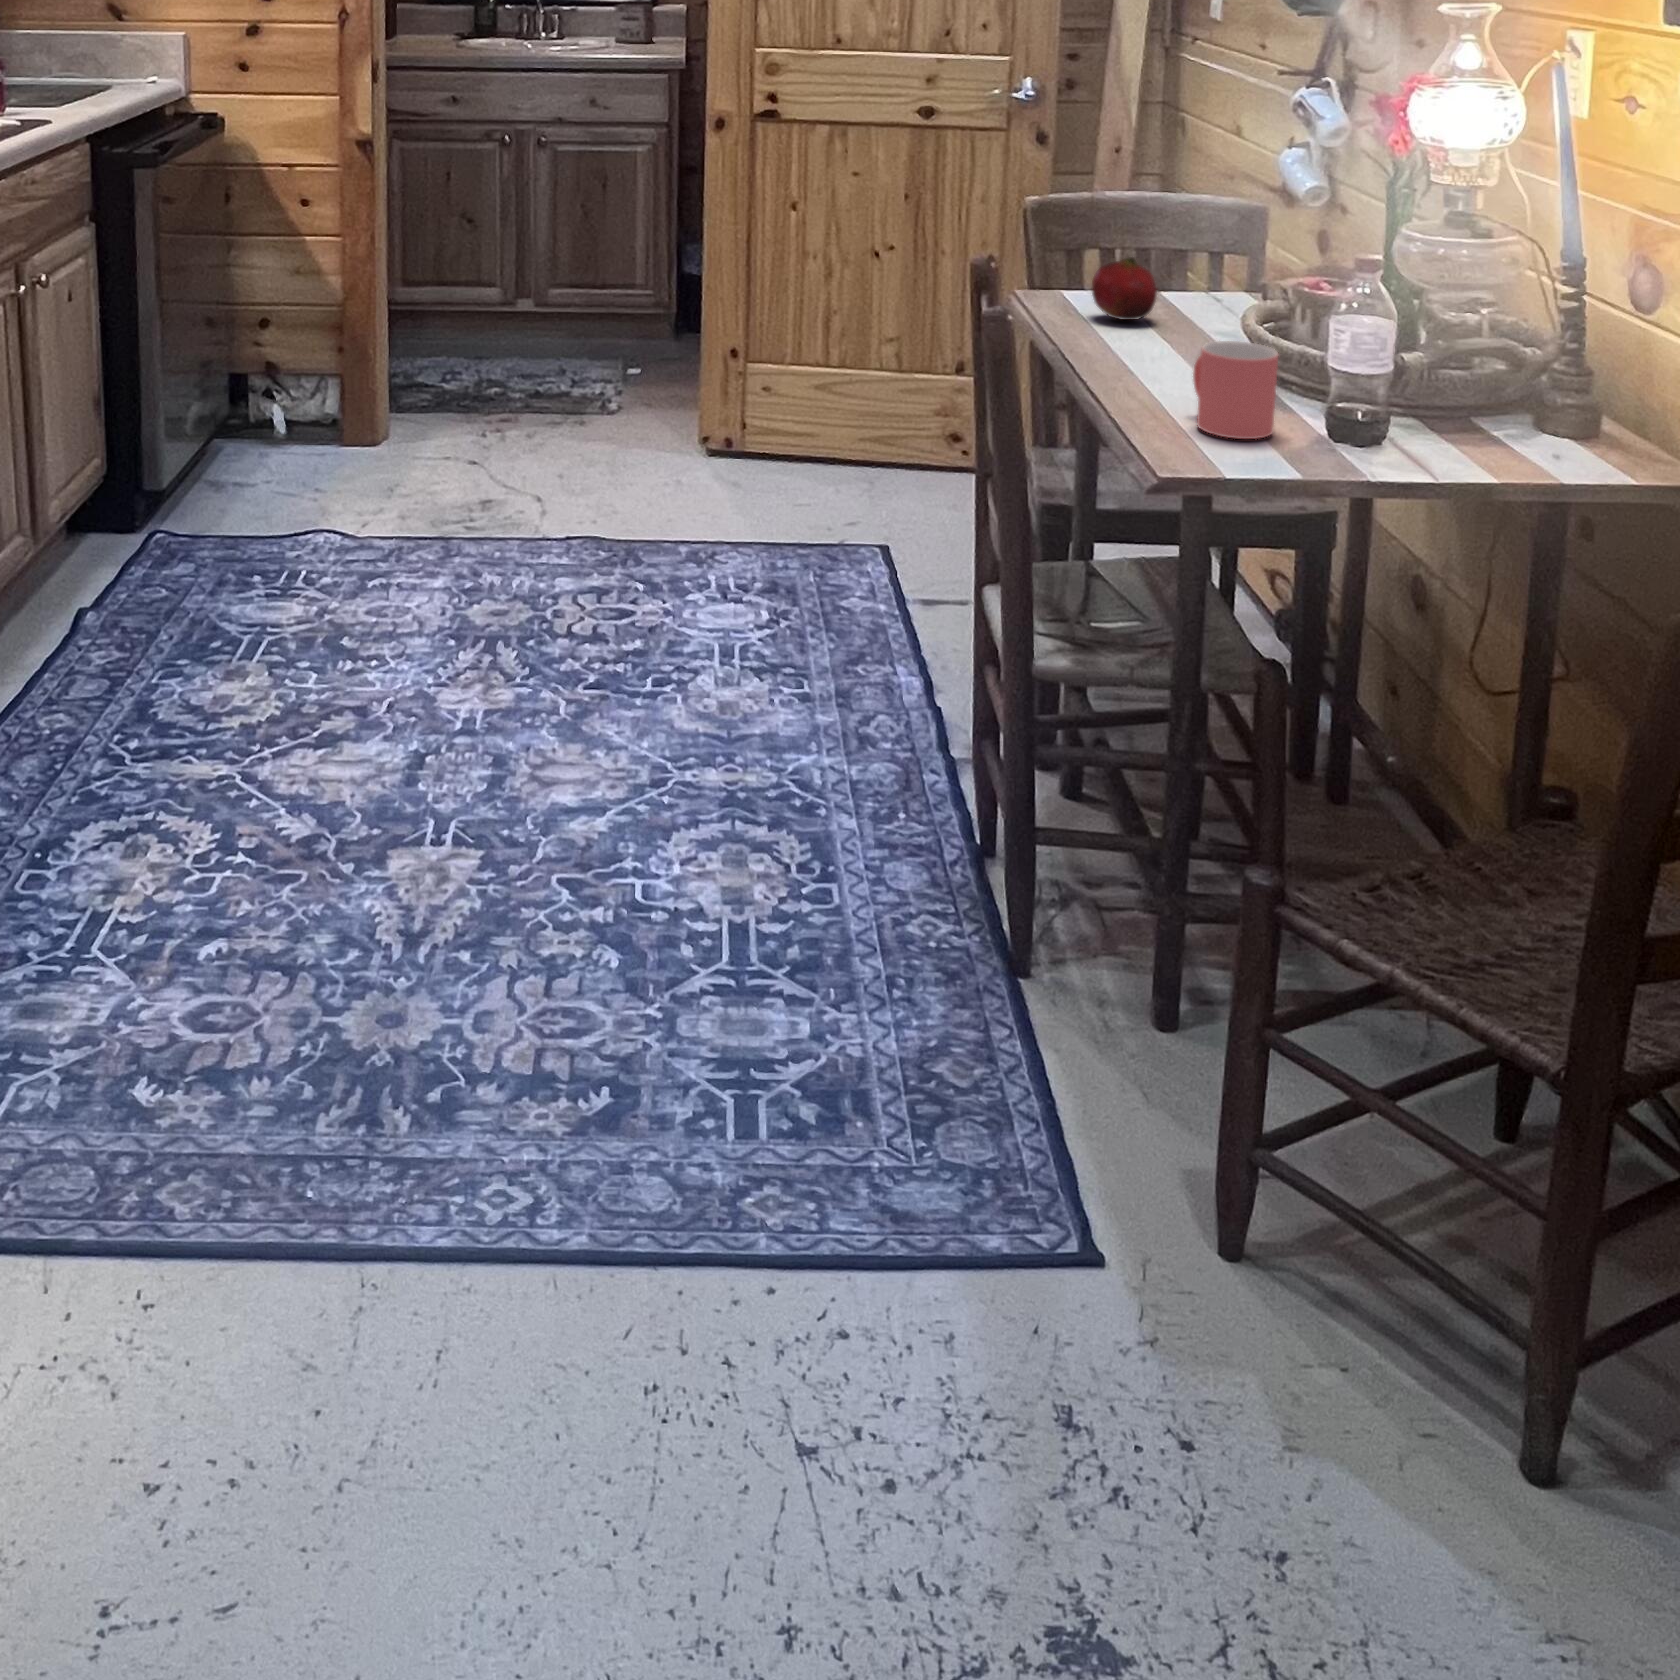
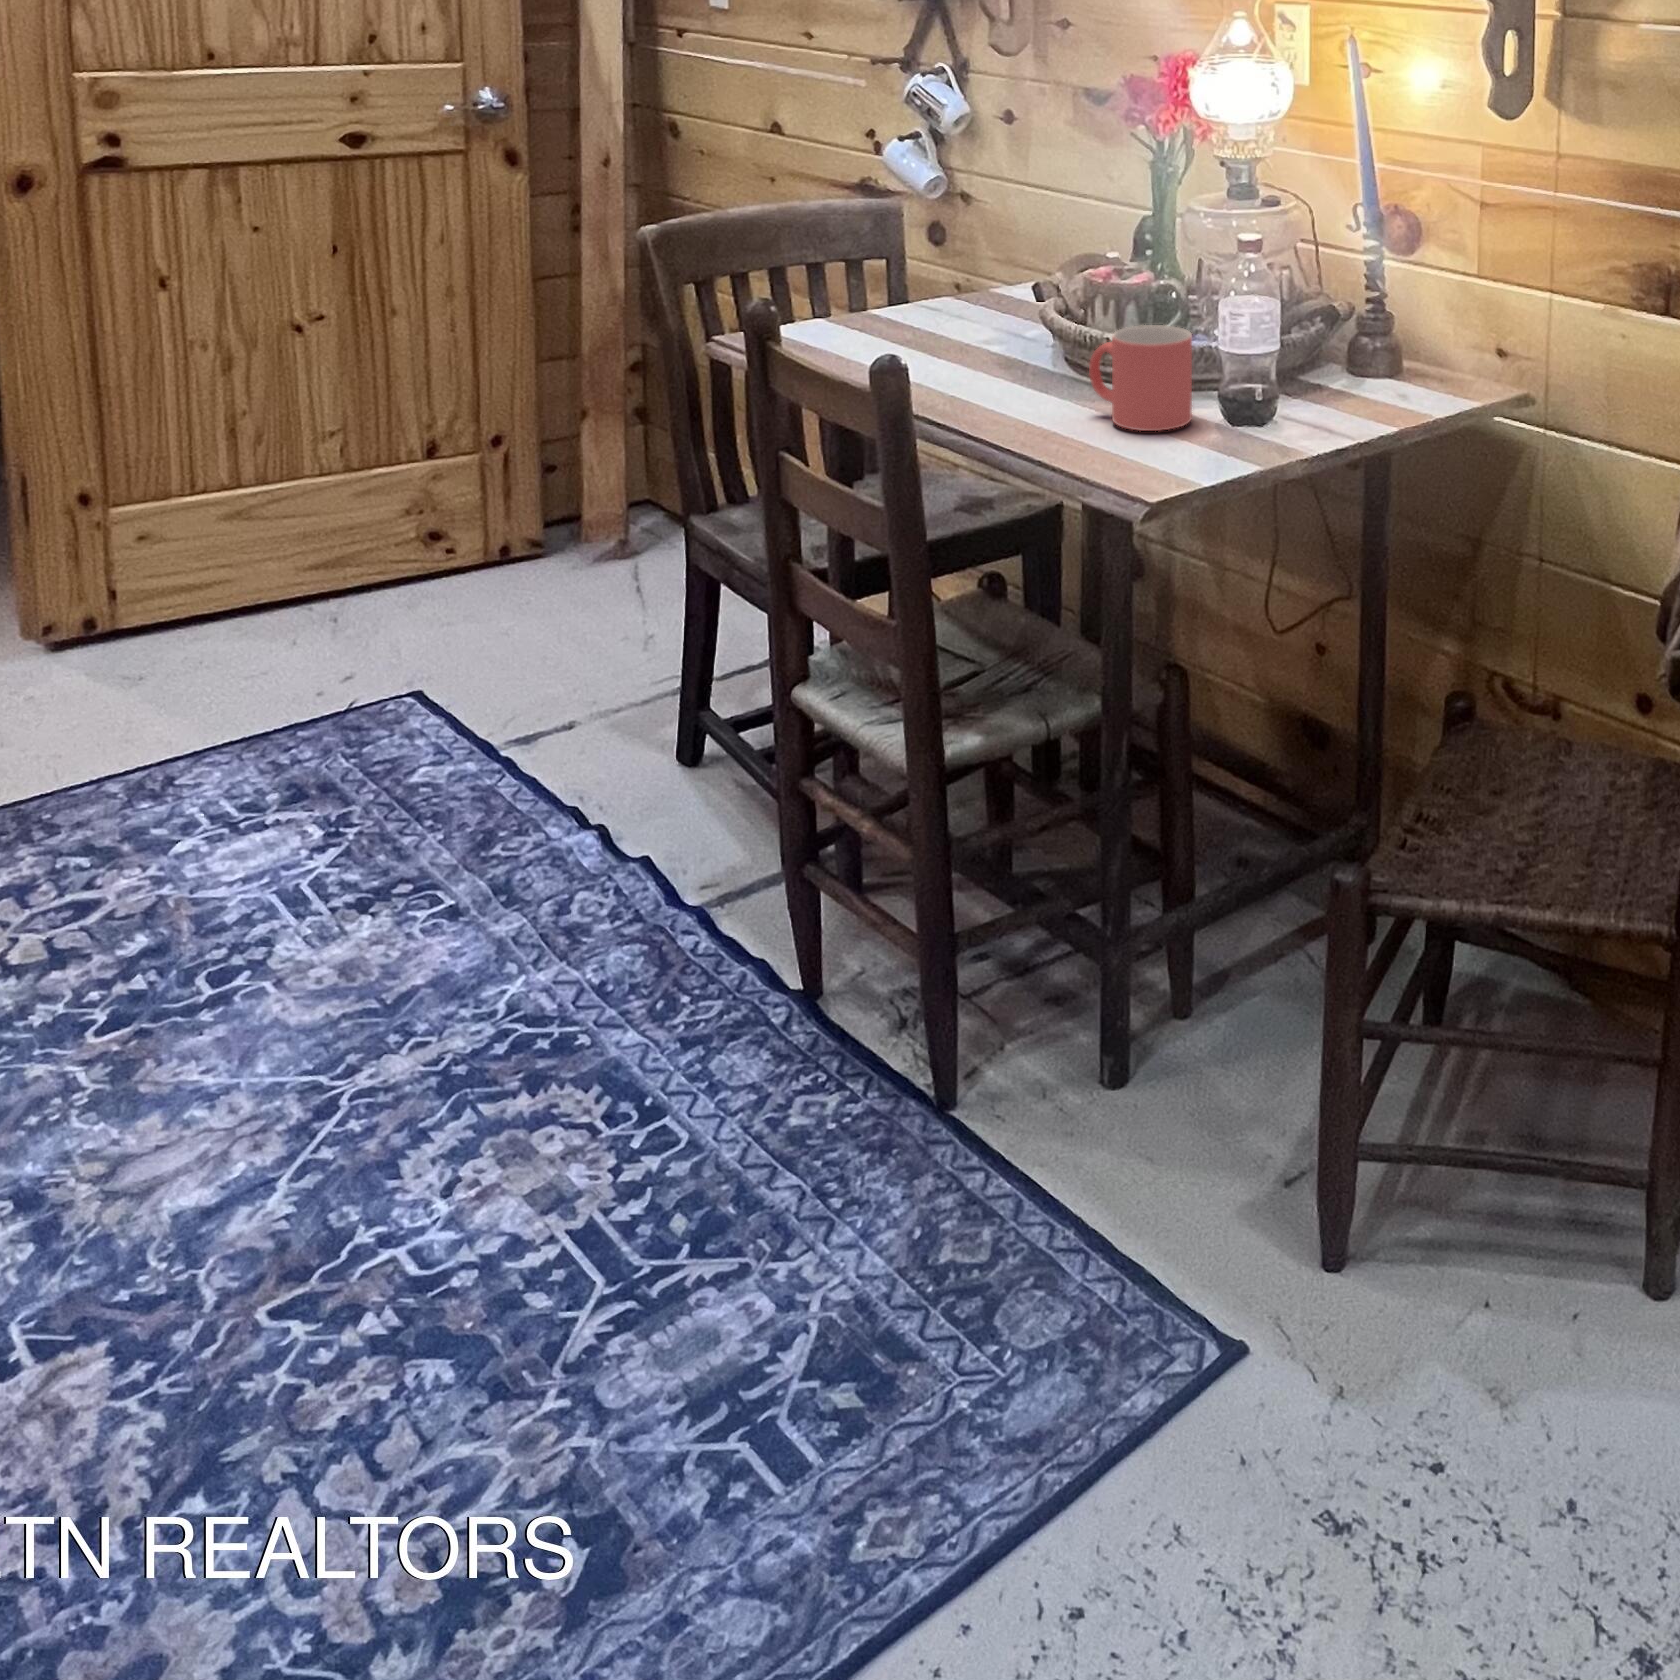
fruit: present [1092,257,1157,320] -> none [829,256,908,330]

